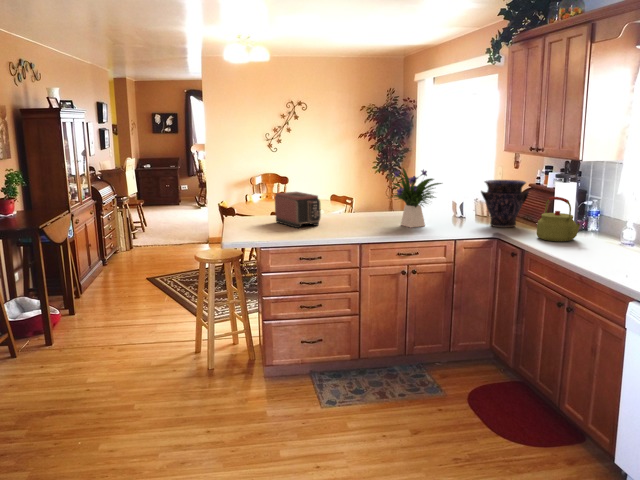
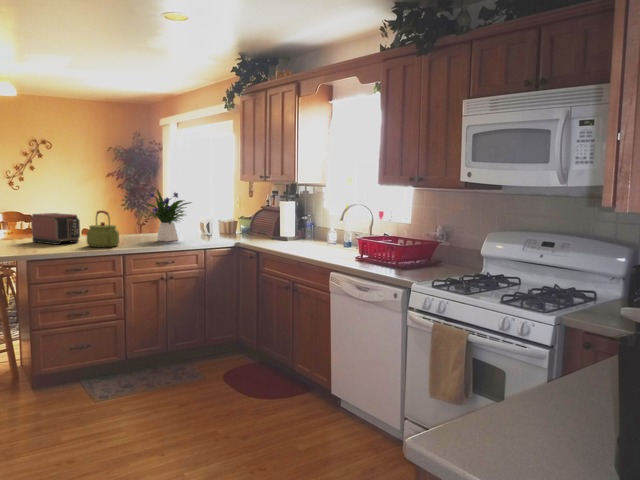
vase: present [481,180,529,227] -> none [224,202,261,239]
kettle: present [537,197,580,242] -> present [87,211,119,247]

